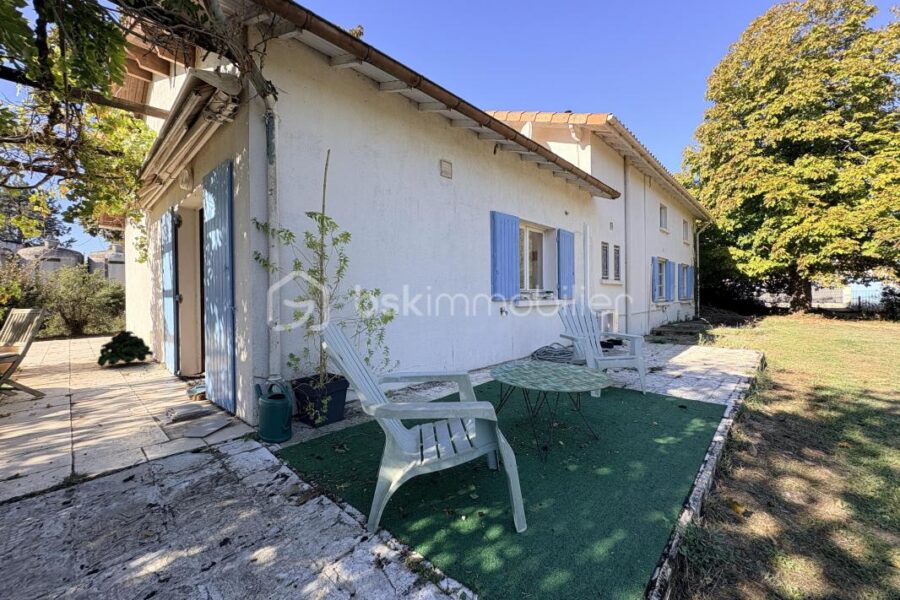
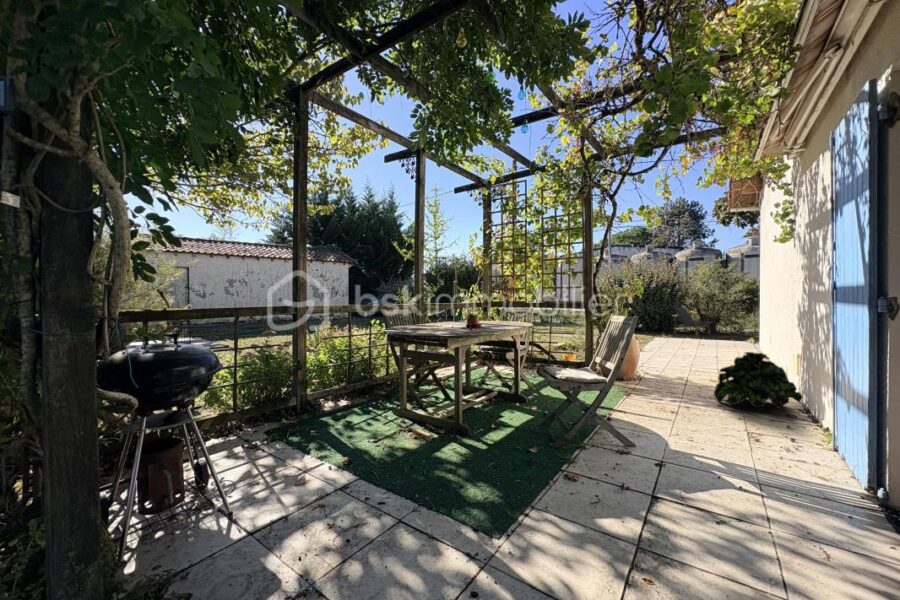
lounge chair: none [33,308,81,338] -> present [673,305,712,334]

